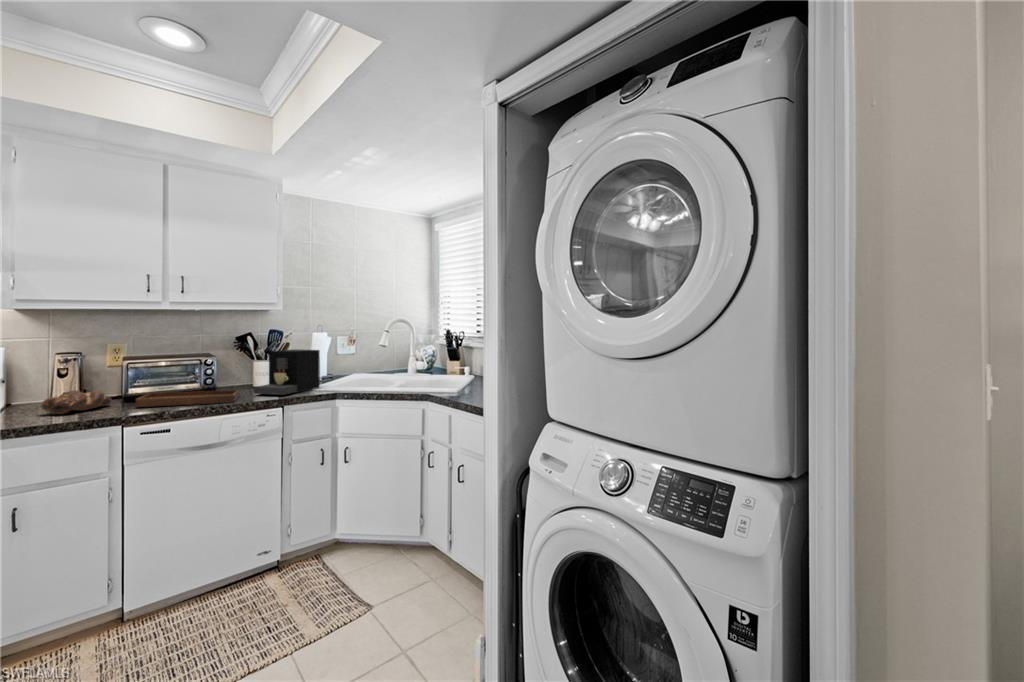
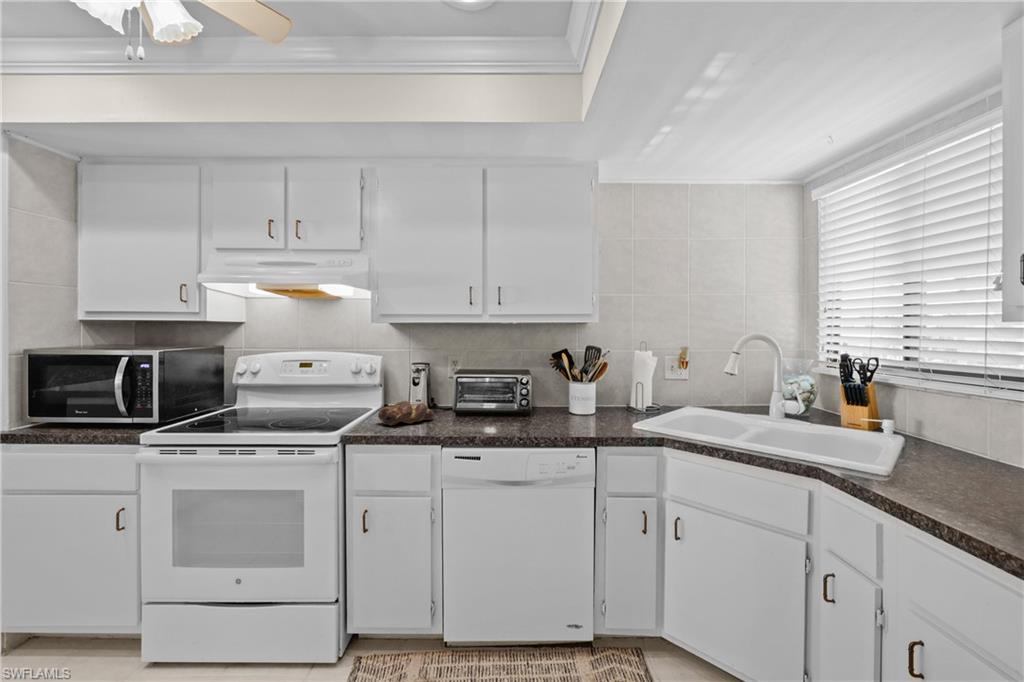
coffee maker: present [254,349,320,395] -> none [564,371,645,432]
tray: present [136,374,239,407] -> none [449,395,550,435]

